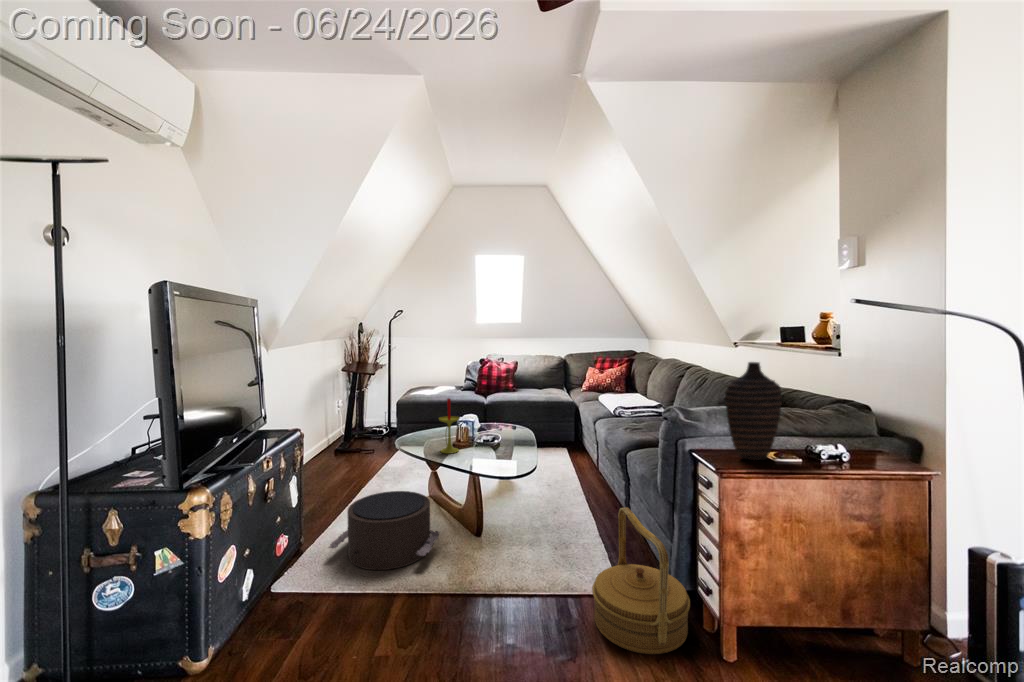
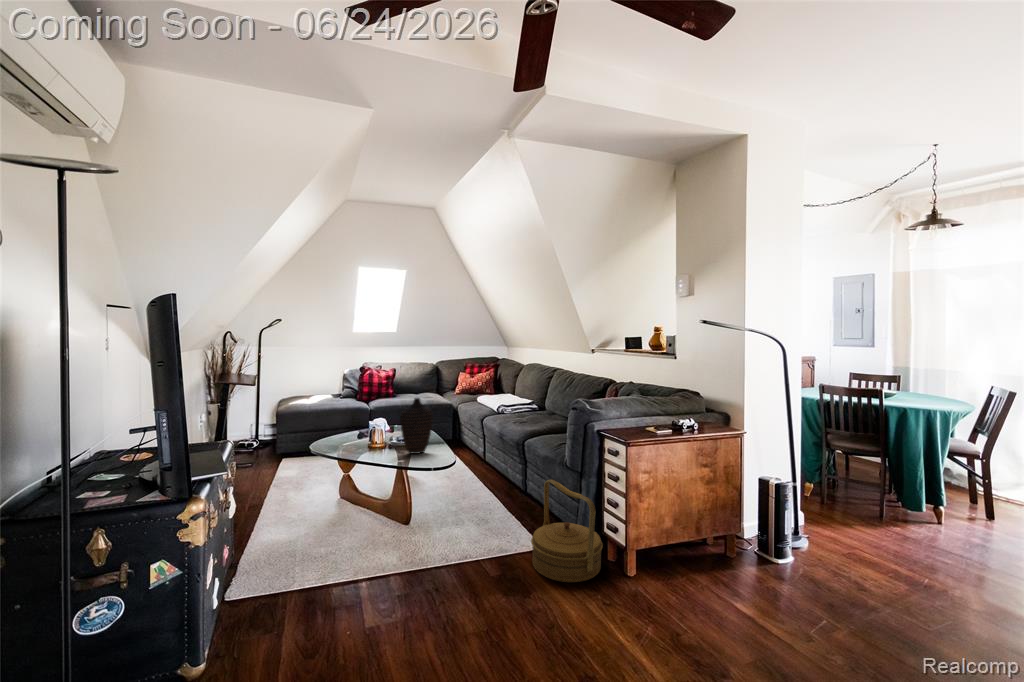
decorative vase: present [725,362,782,460] -> present [400,398,433,454]
candle: present [439,398,460,453] -> none [366,402,386,454]
pouf: present [329,491,440,570] -> none [272,492,379,567]

